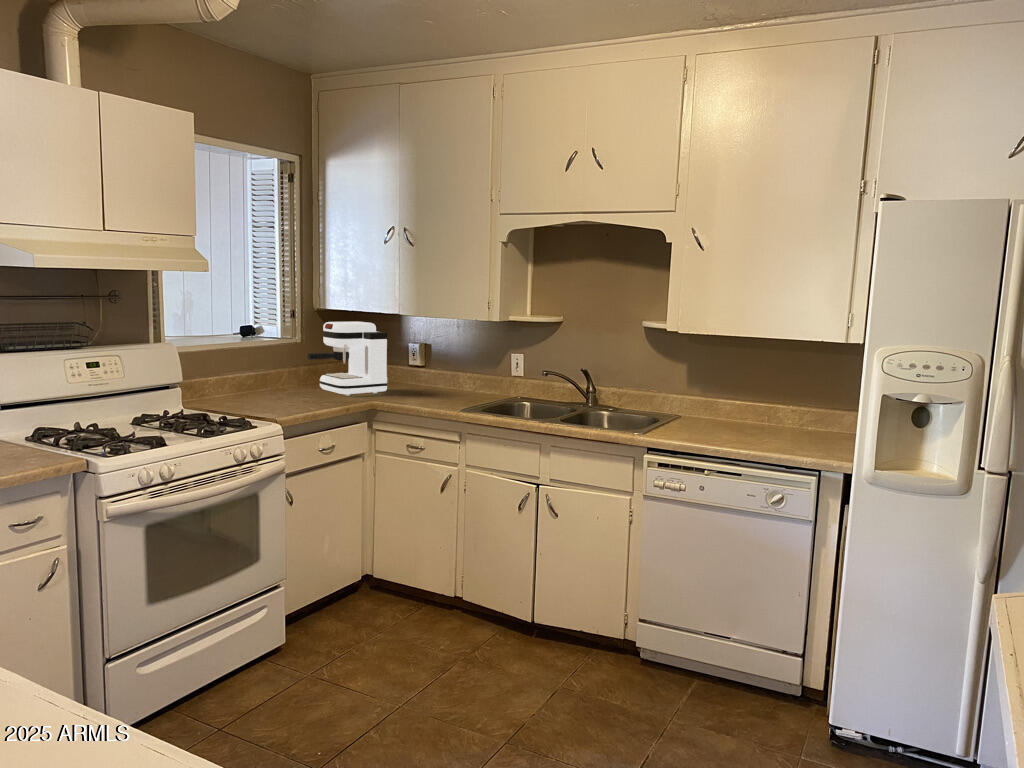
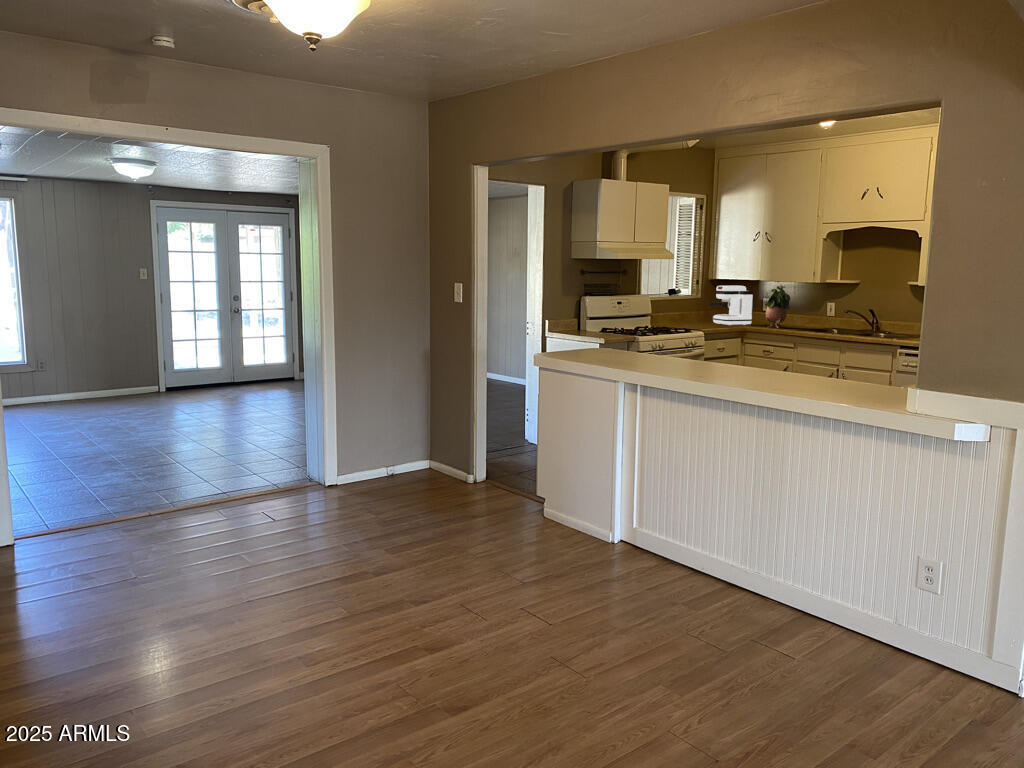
potted plant: none [409,323,450,402] -> present [766,285,790,328]

